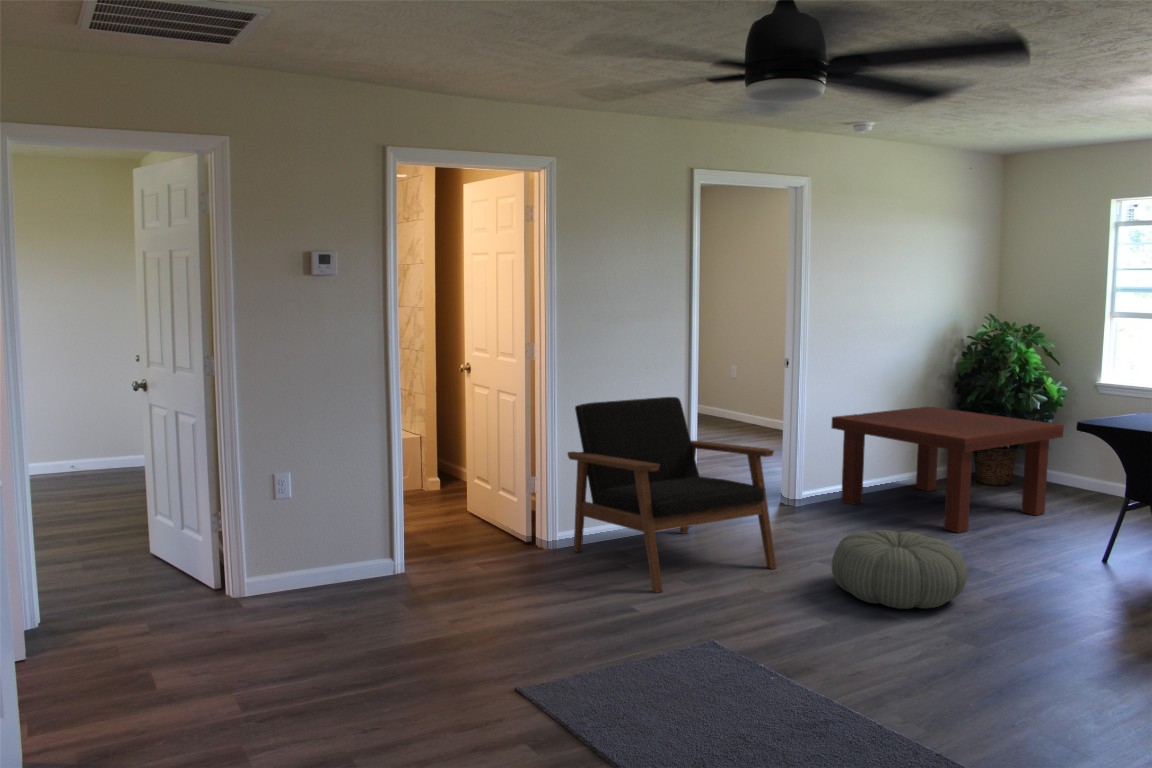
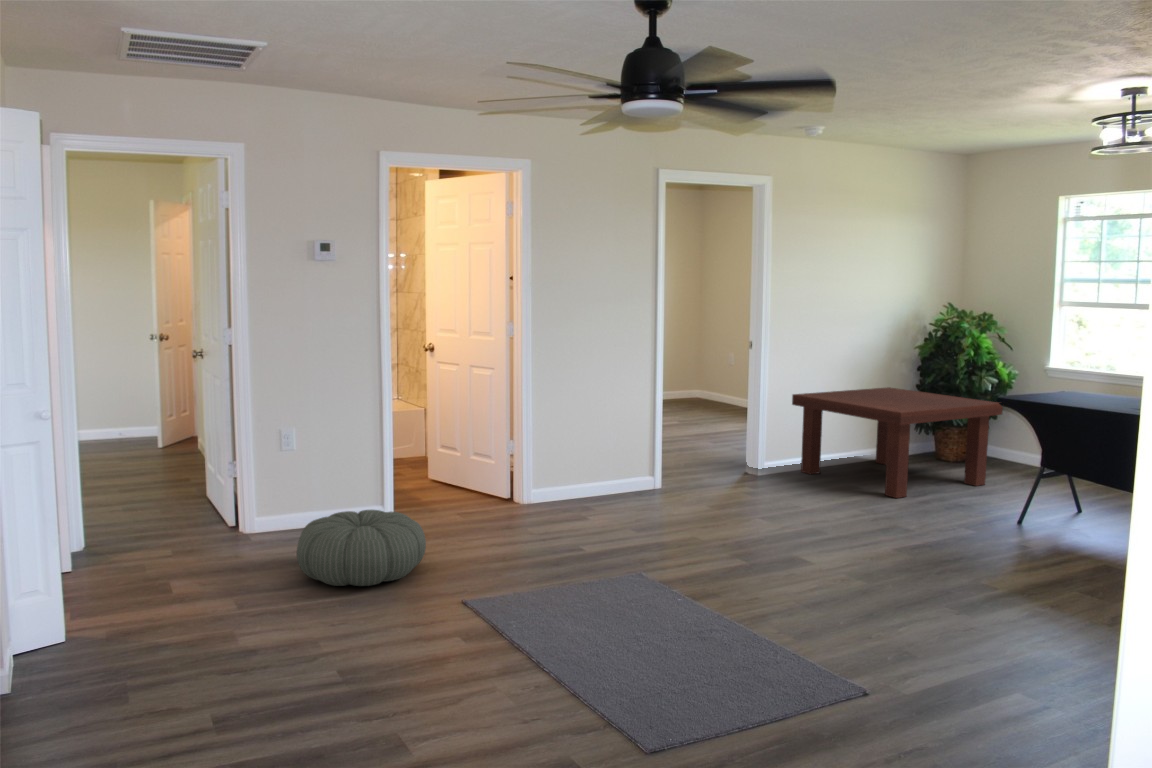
armchair: present [568,397,776,593] -> none [539,372,719,538]
pouf: present [832,530,967,609] -> present [297,510,426,586]

